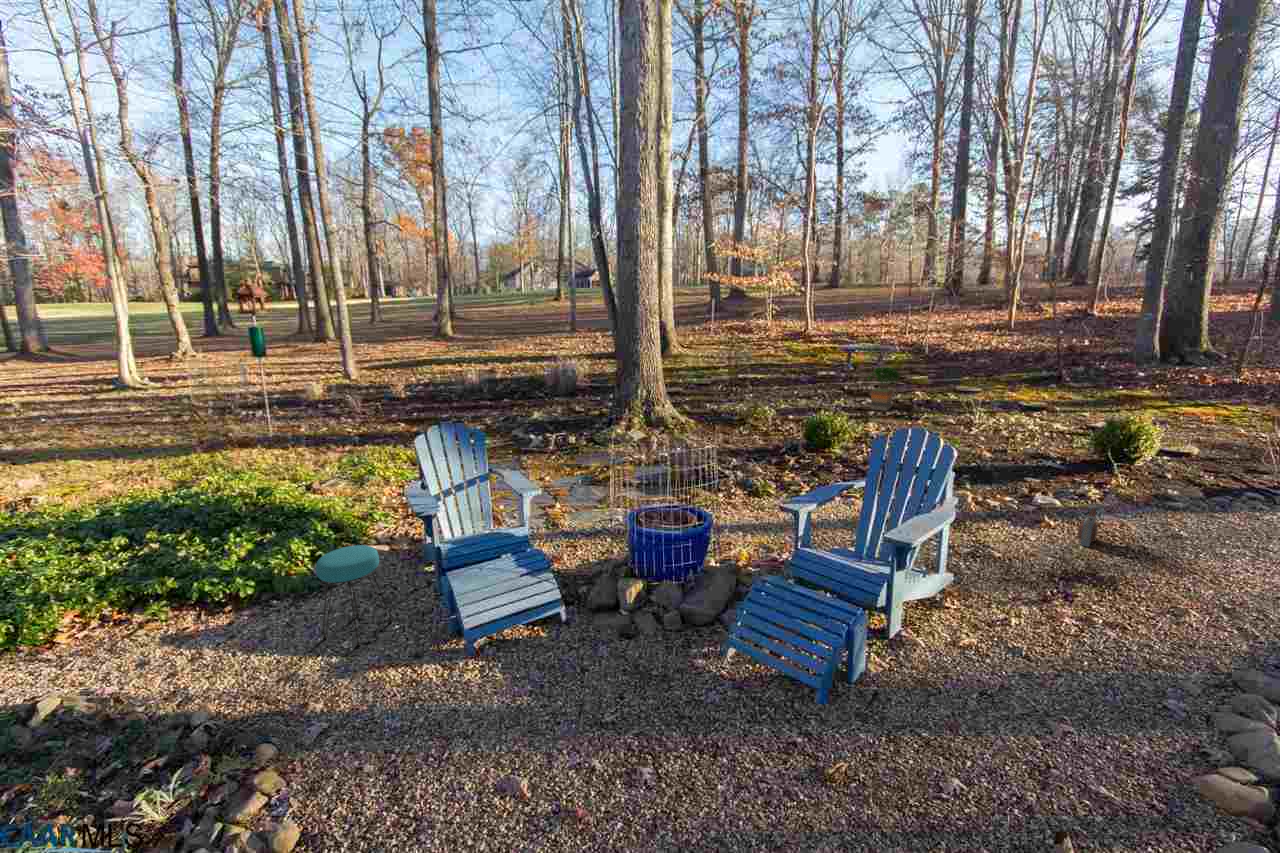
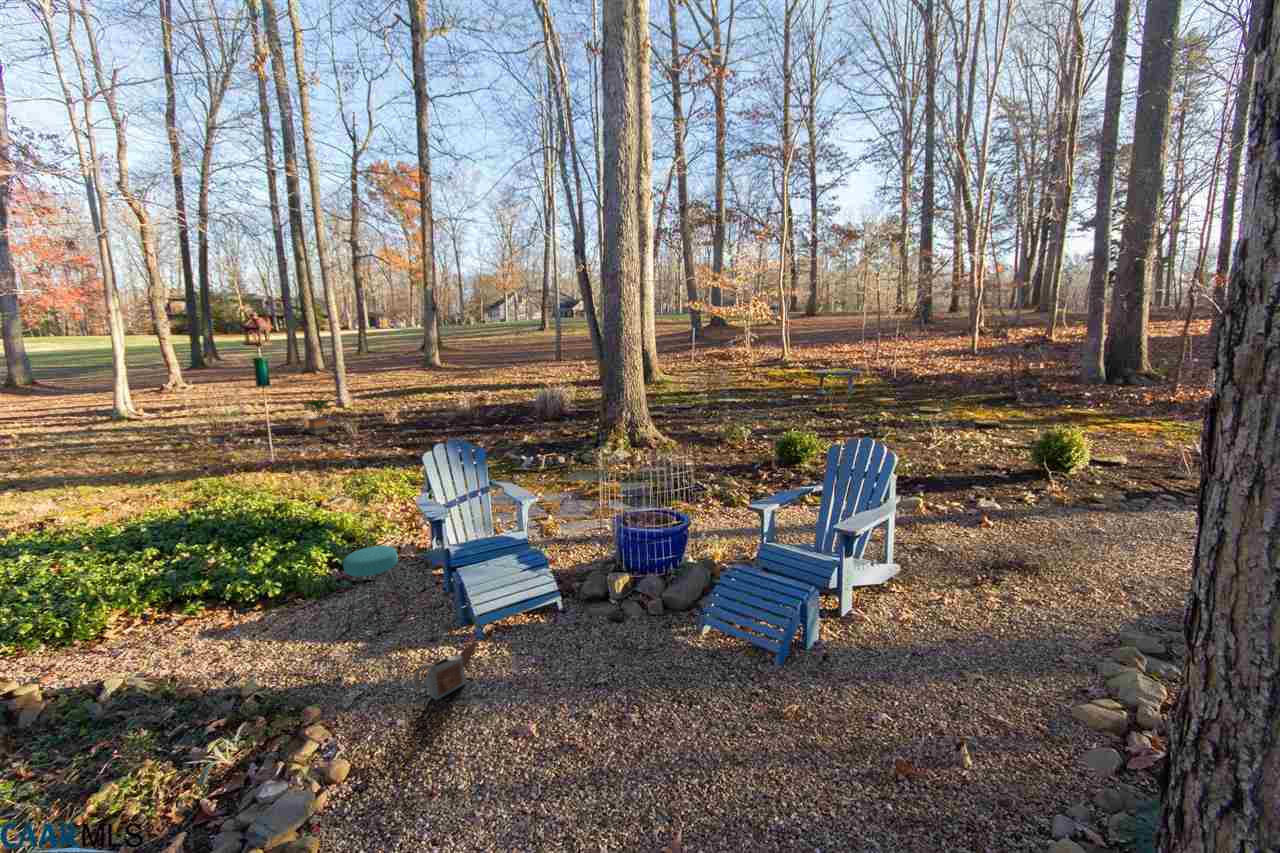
potted tree: present [868,367,900,411] -> present [304,400,330,434]
watering can: present [1078,508,1098,547] -> present [414,641,478,700]

